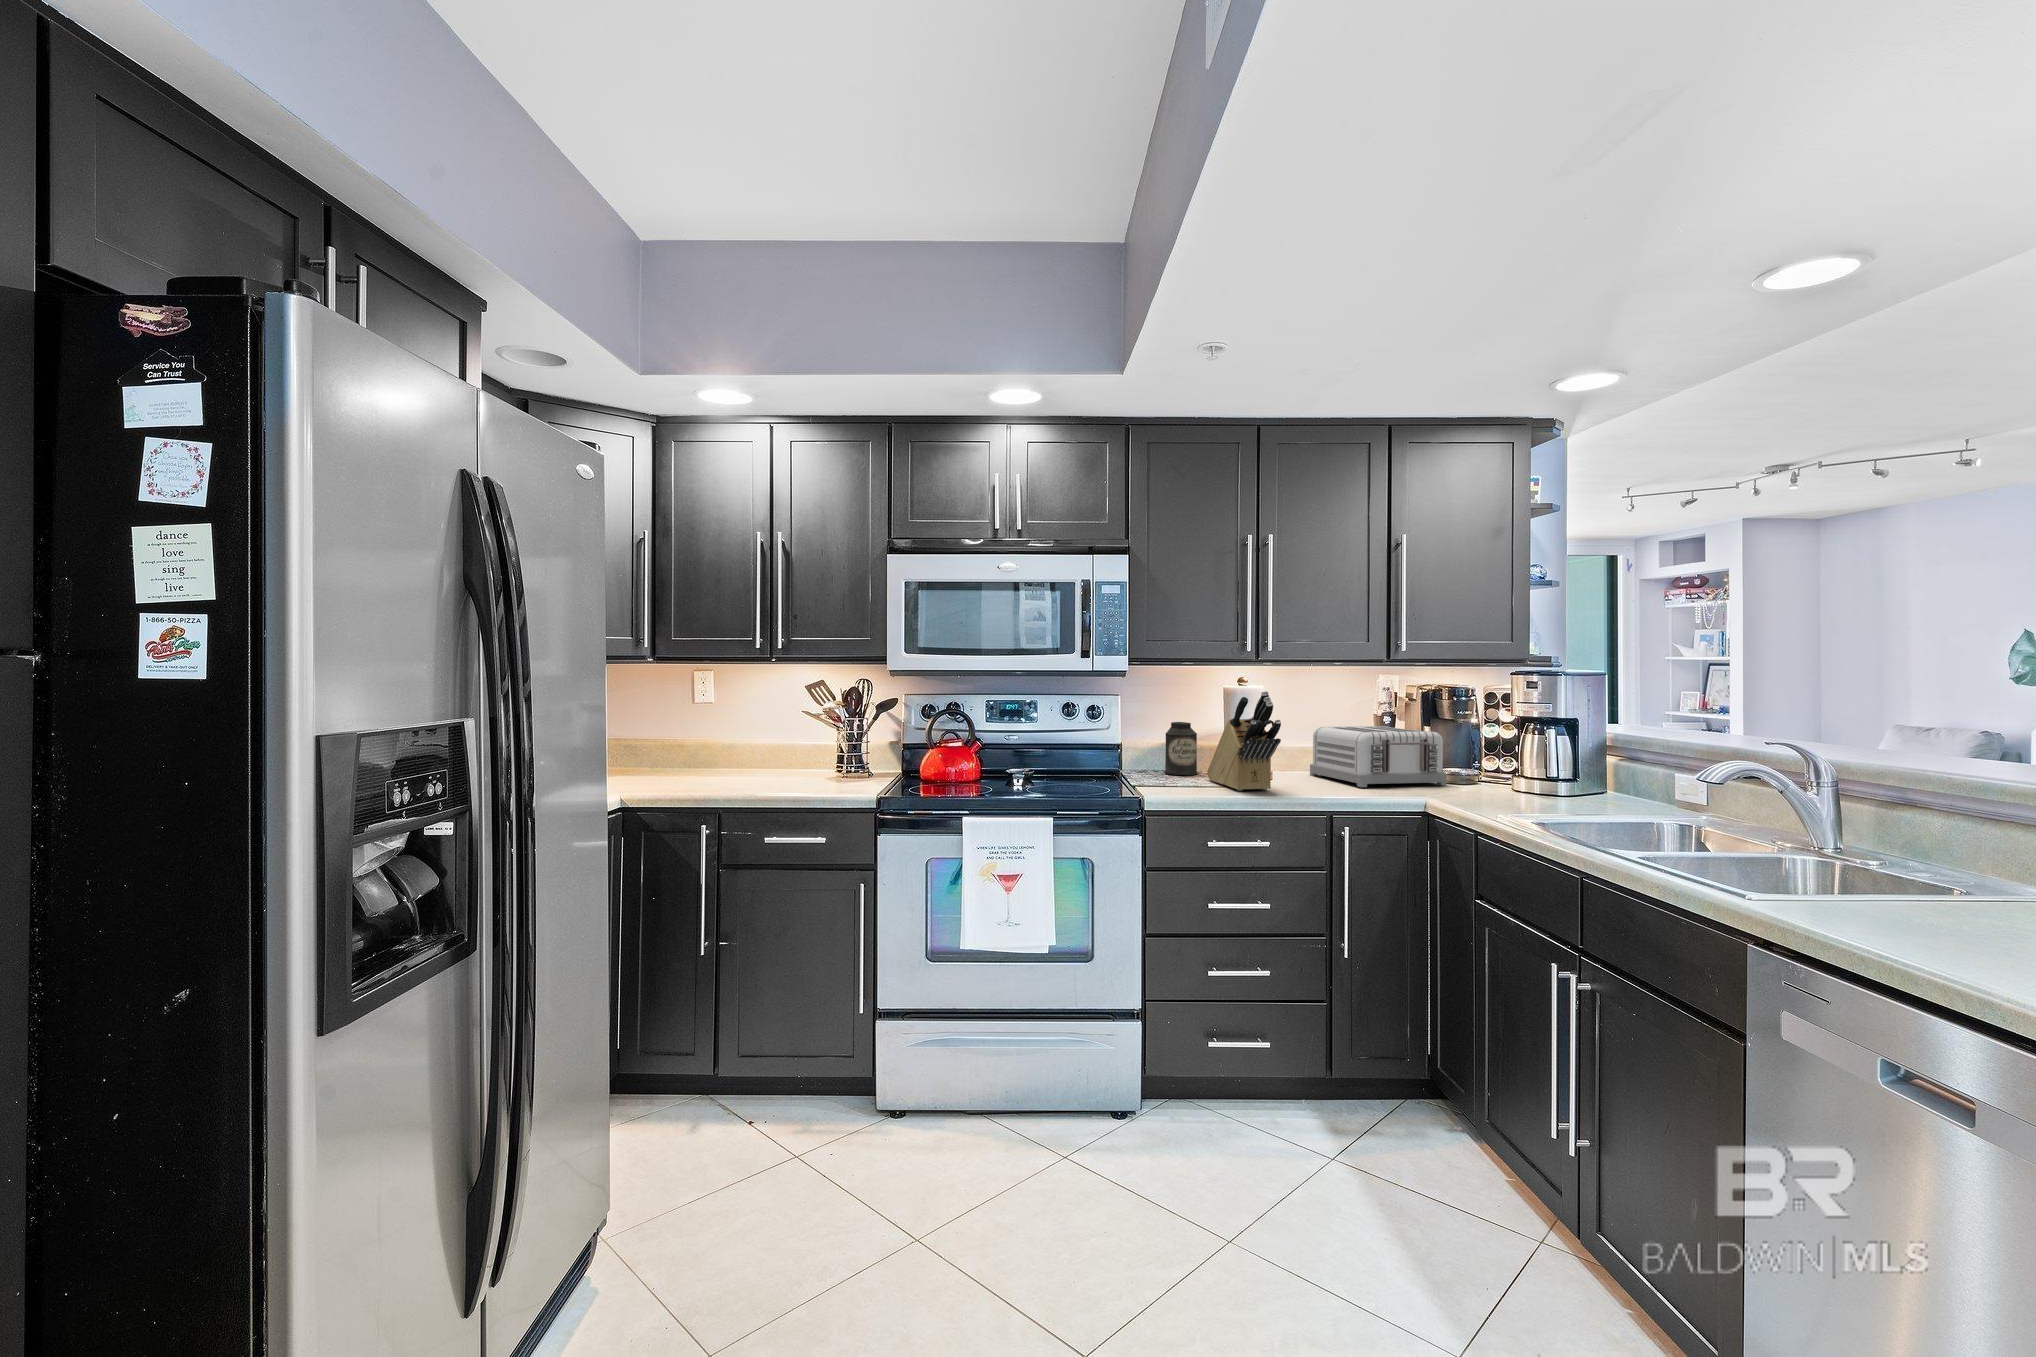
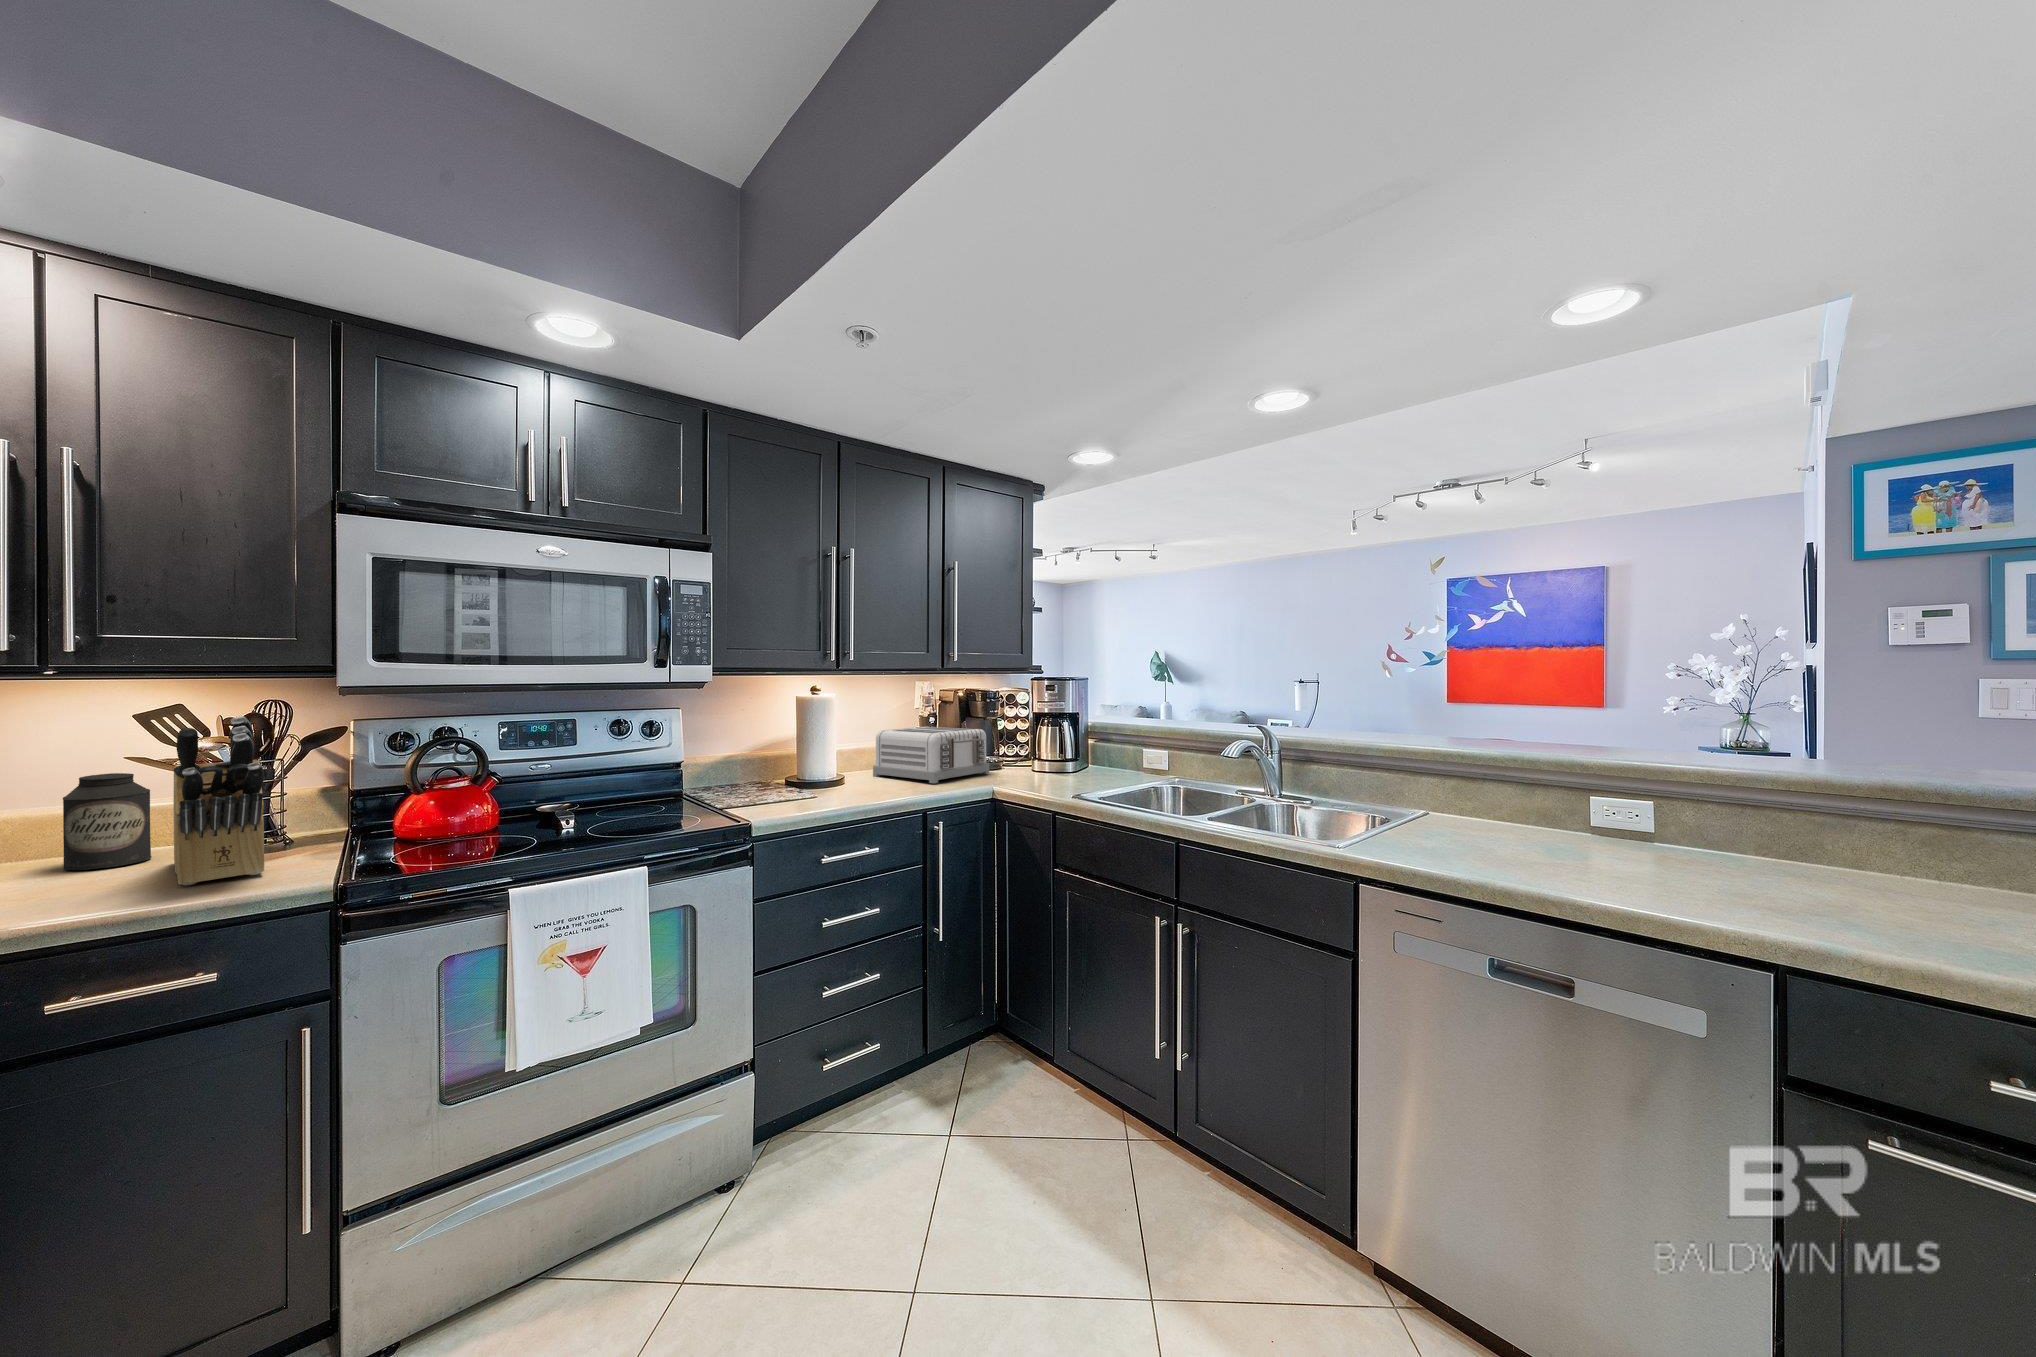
knife block: present [1207,691,1281,791] -> present [174,716,264,885]
canister: present [1165,722,1197,775] -> present [63,773,151,870]

